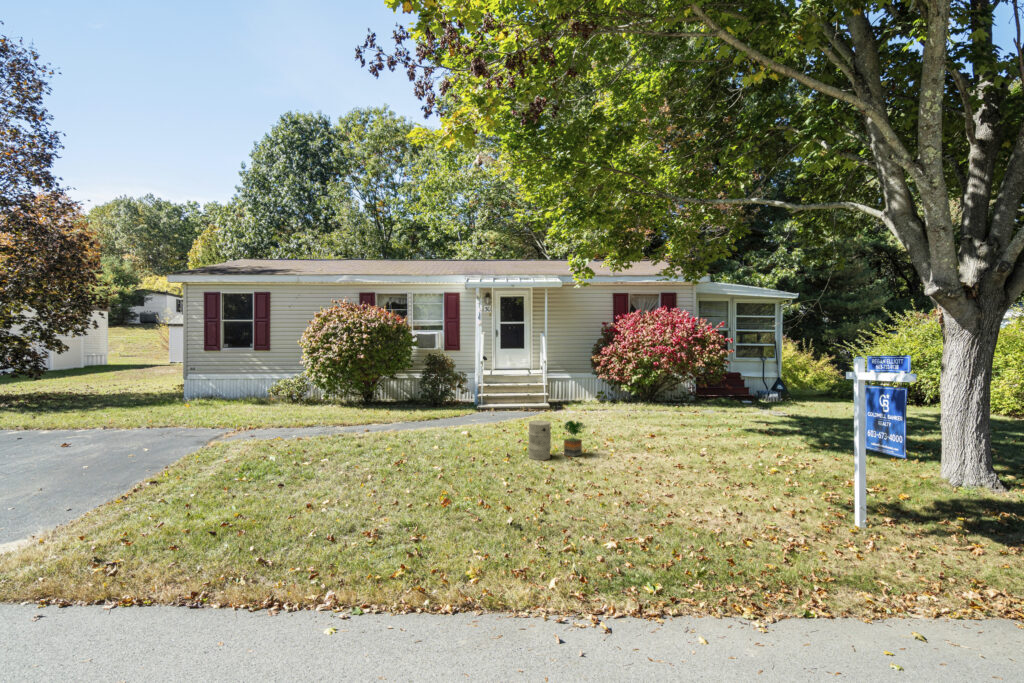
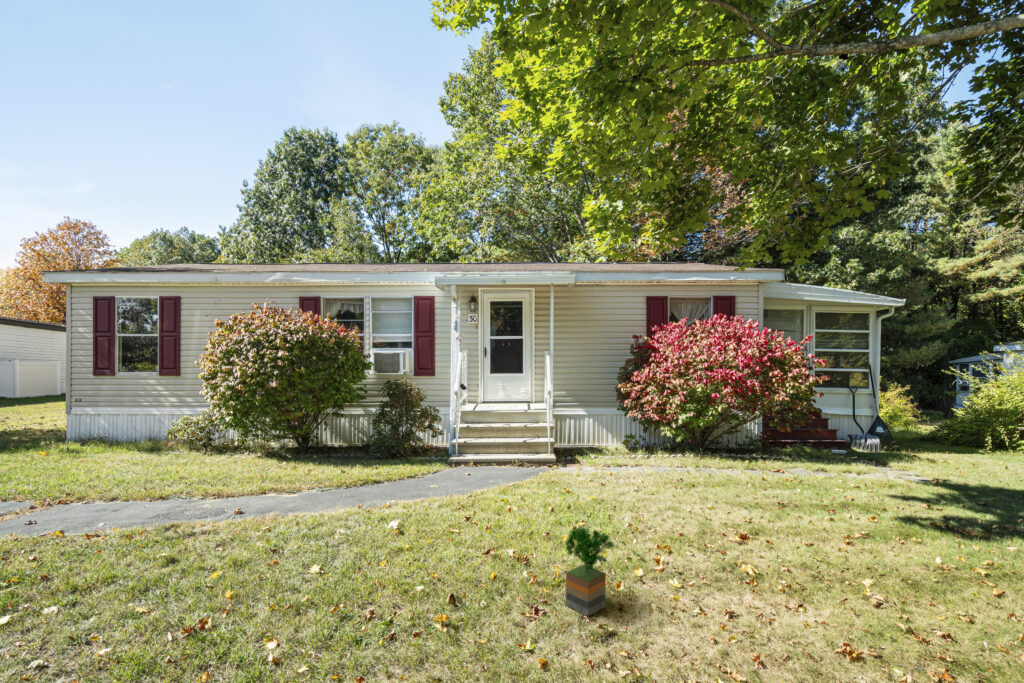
trash can: present [528,420,551,460] -> none [483,528,535,630]

